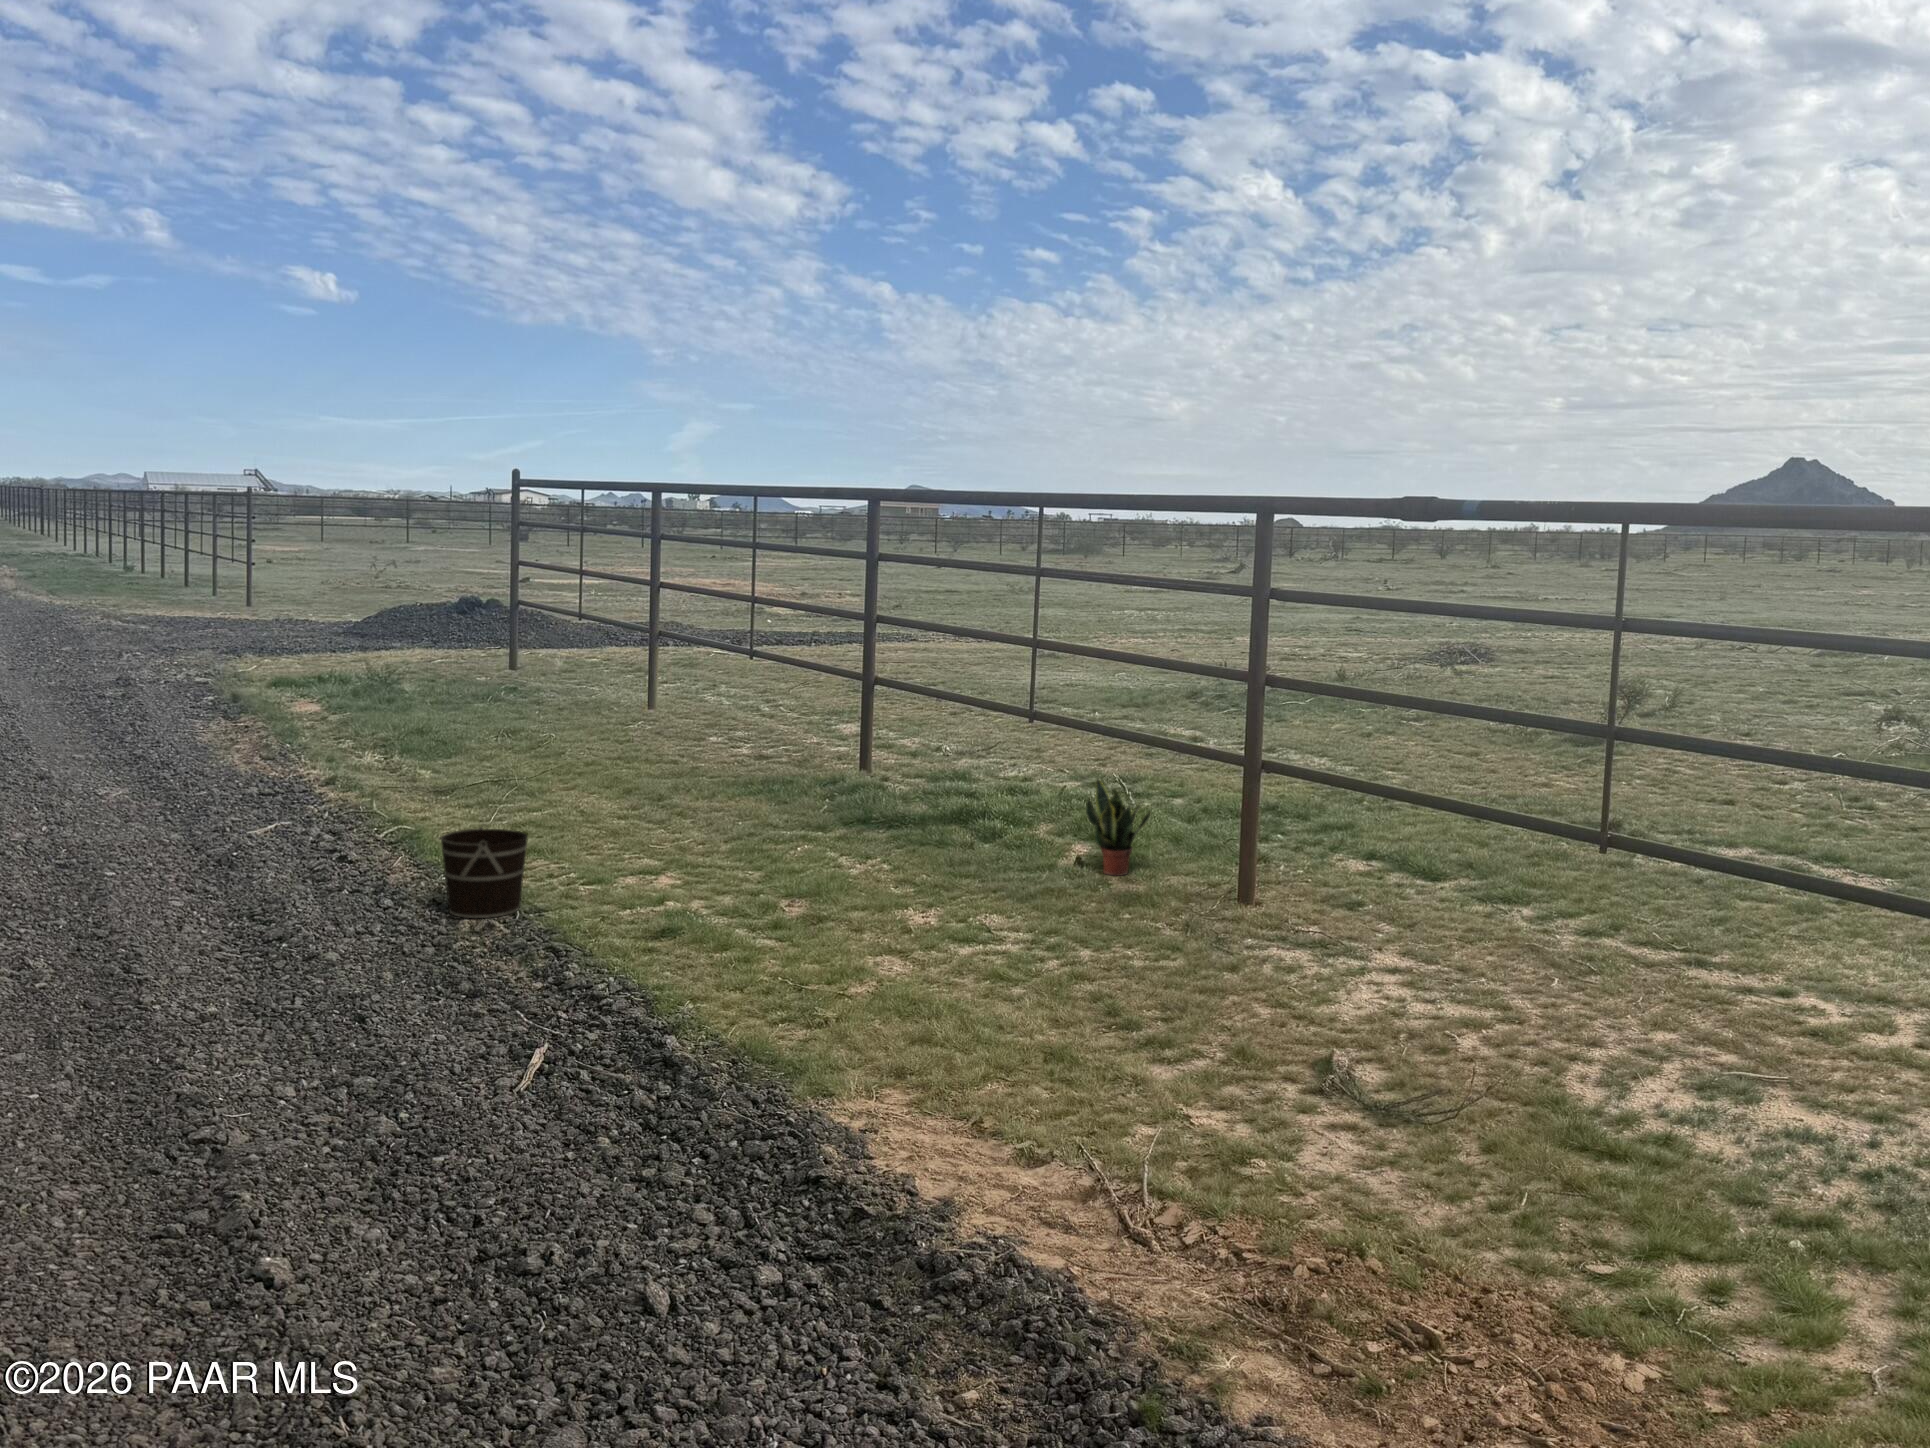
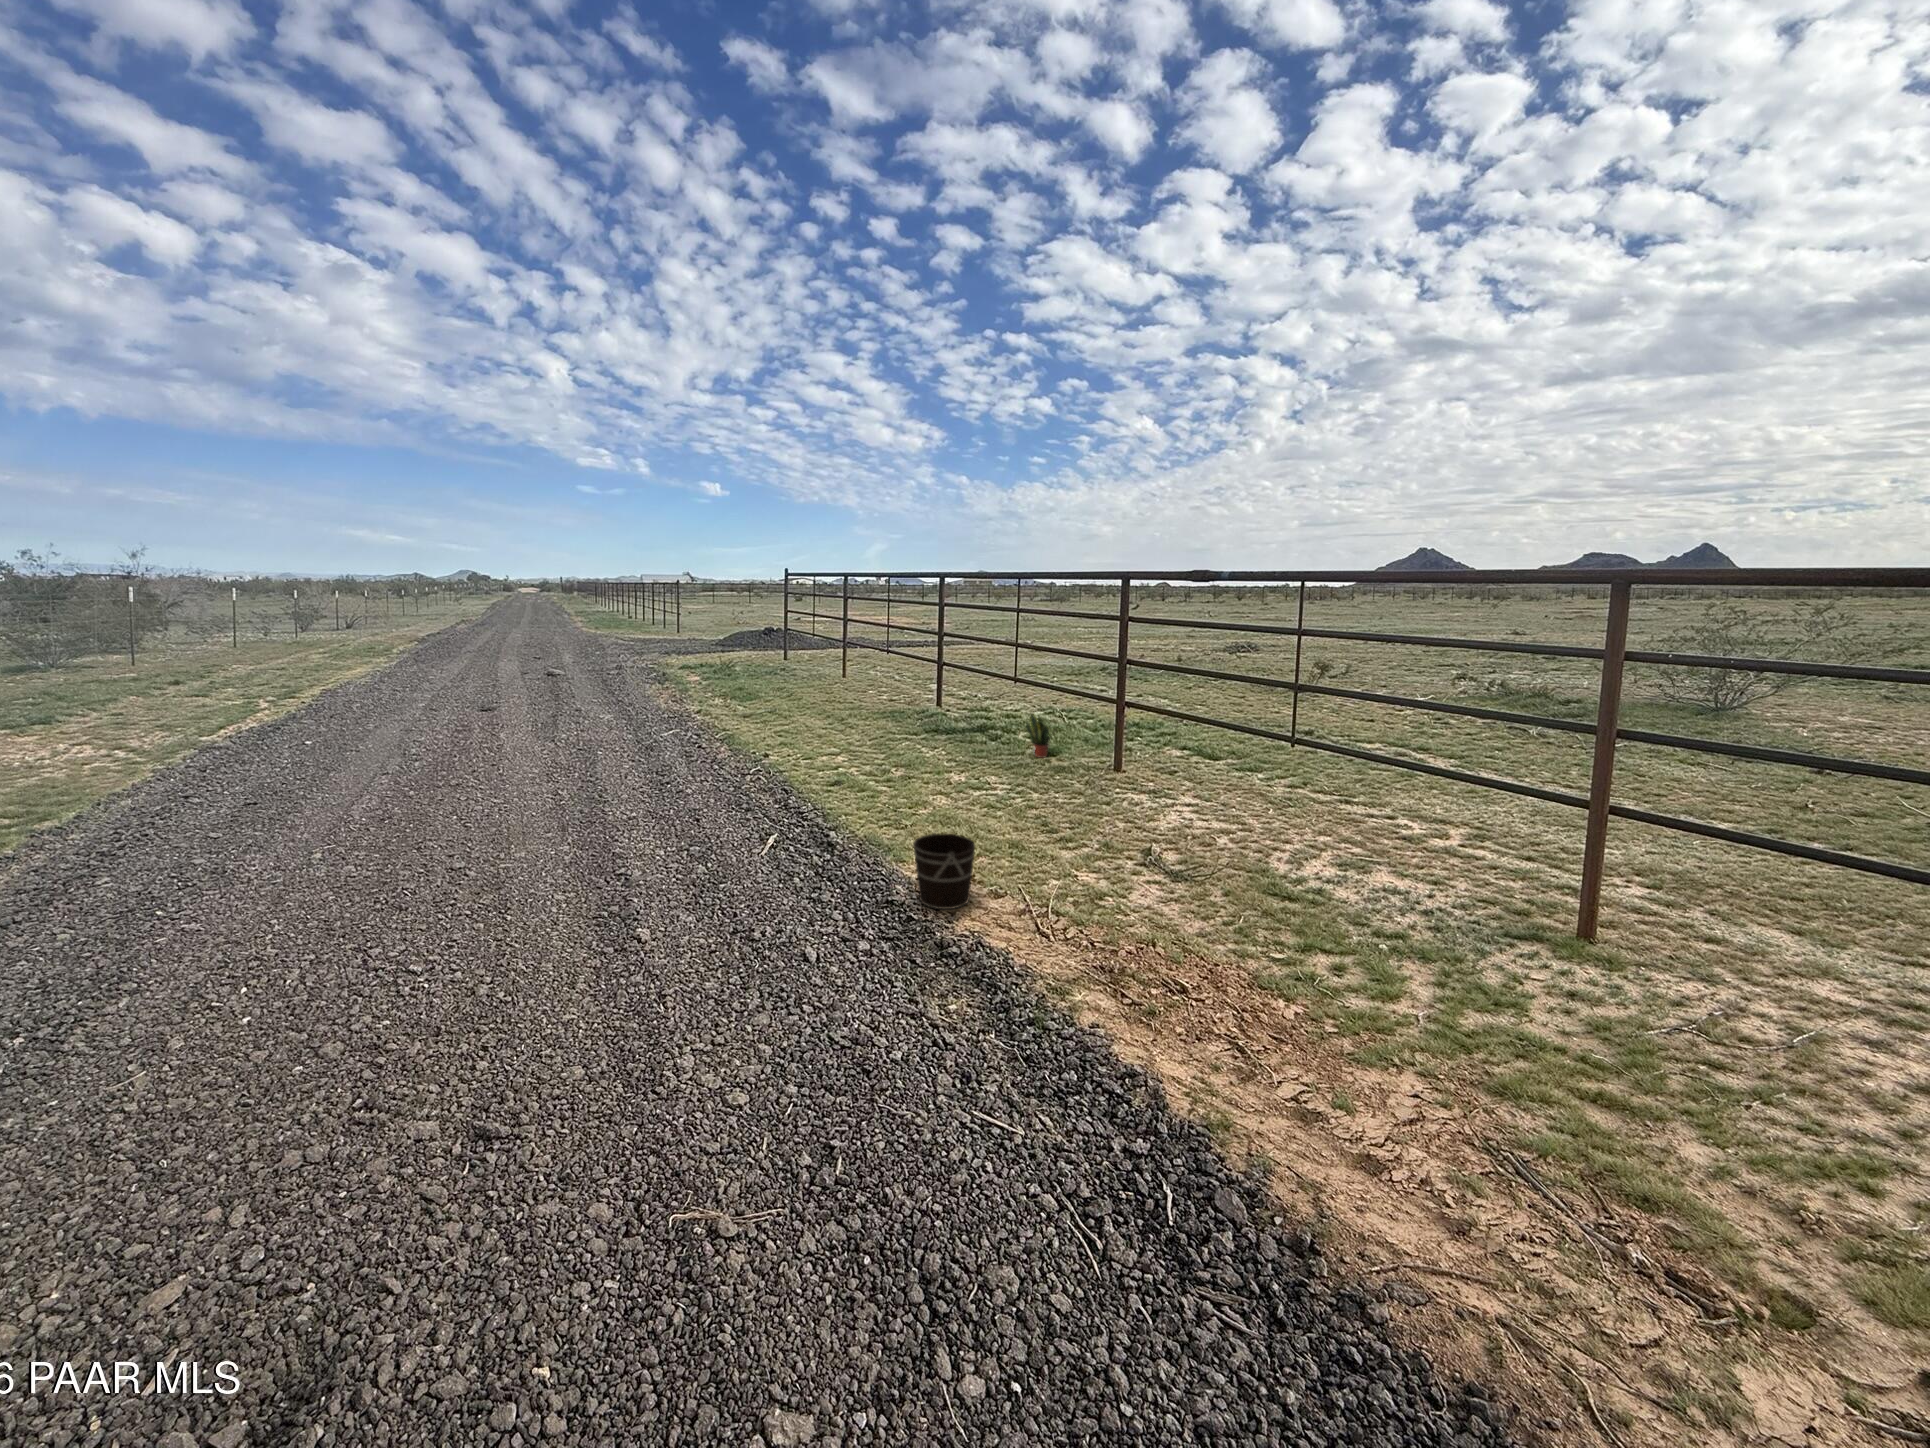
bucket: present [439,826,528,918] -> present [913,831,975,909]

